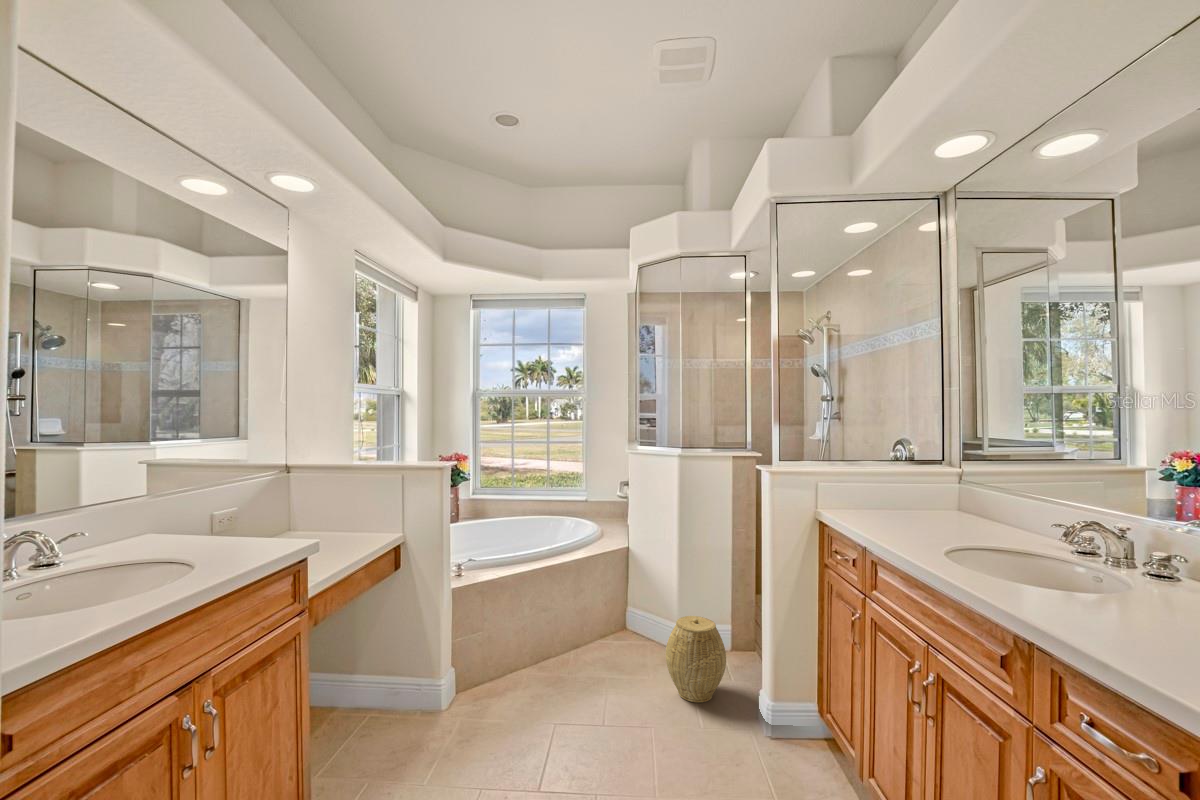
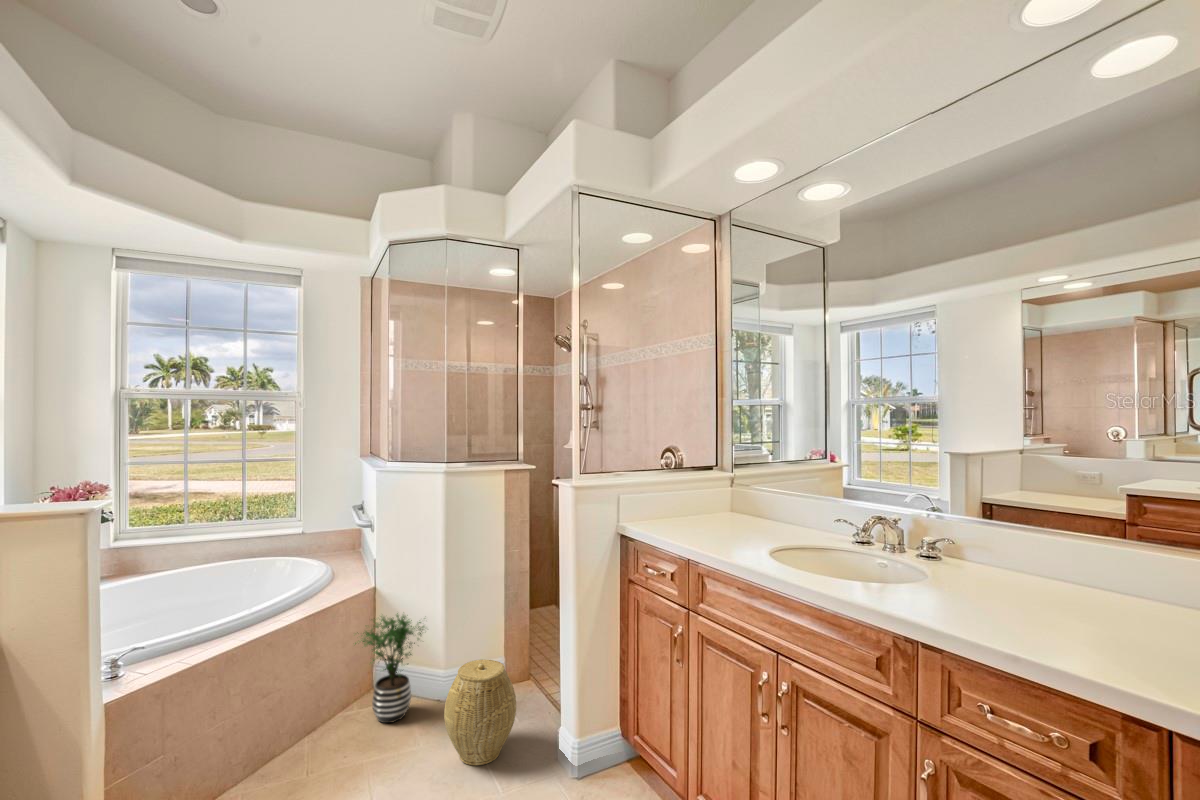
potted plant: none [607,567,665,654] -> present [355,613,424,723]

